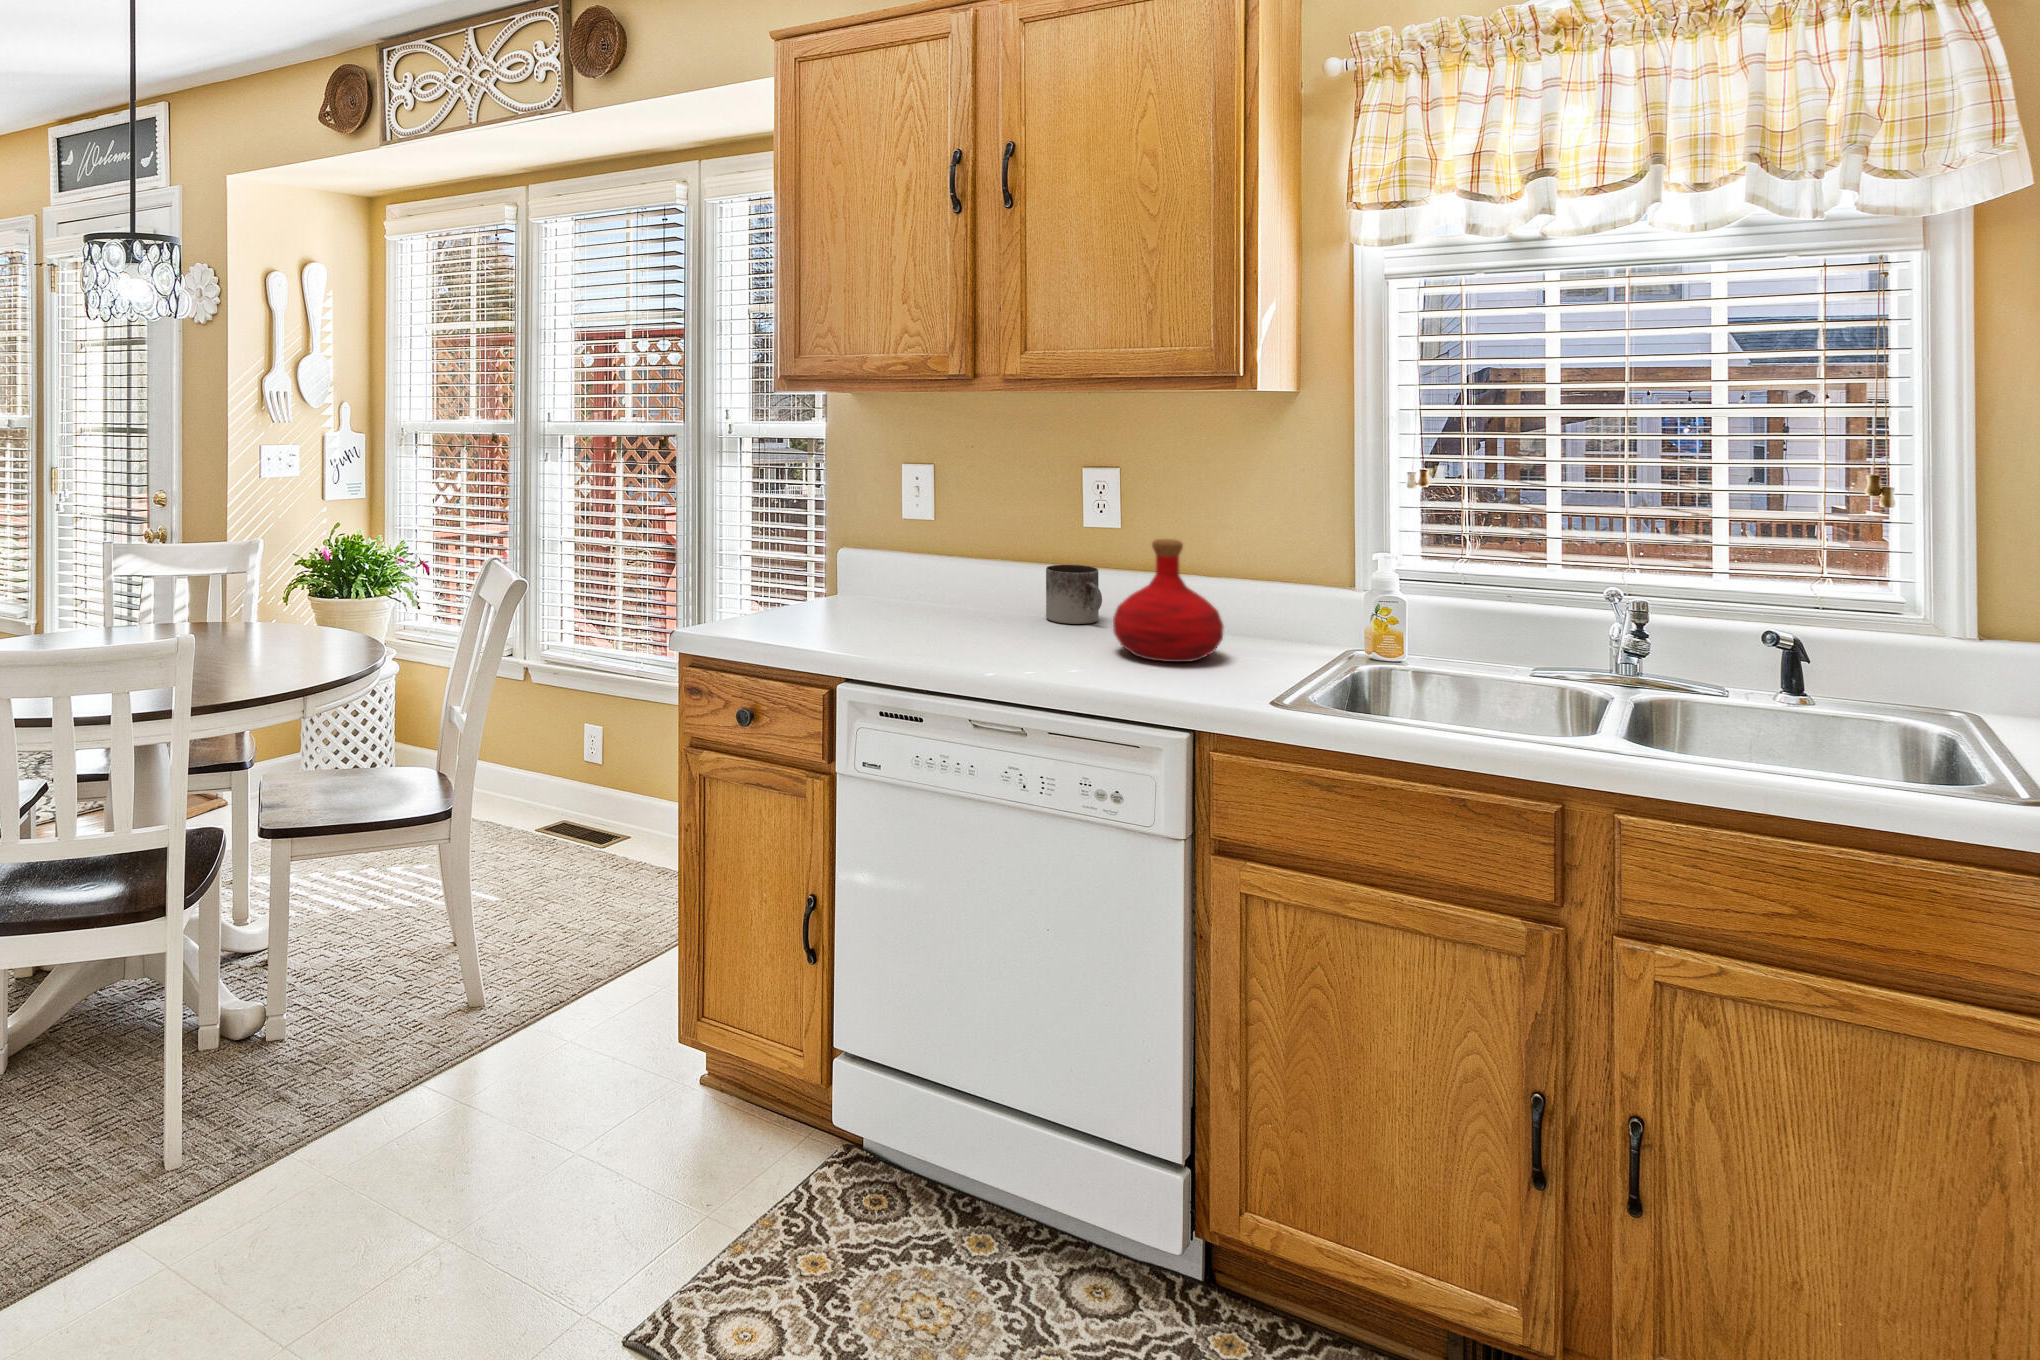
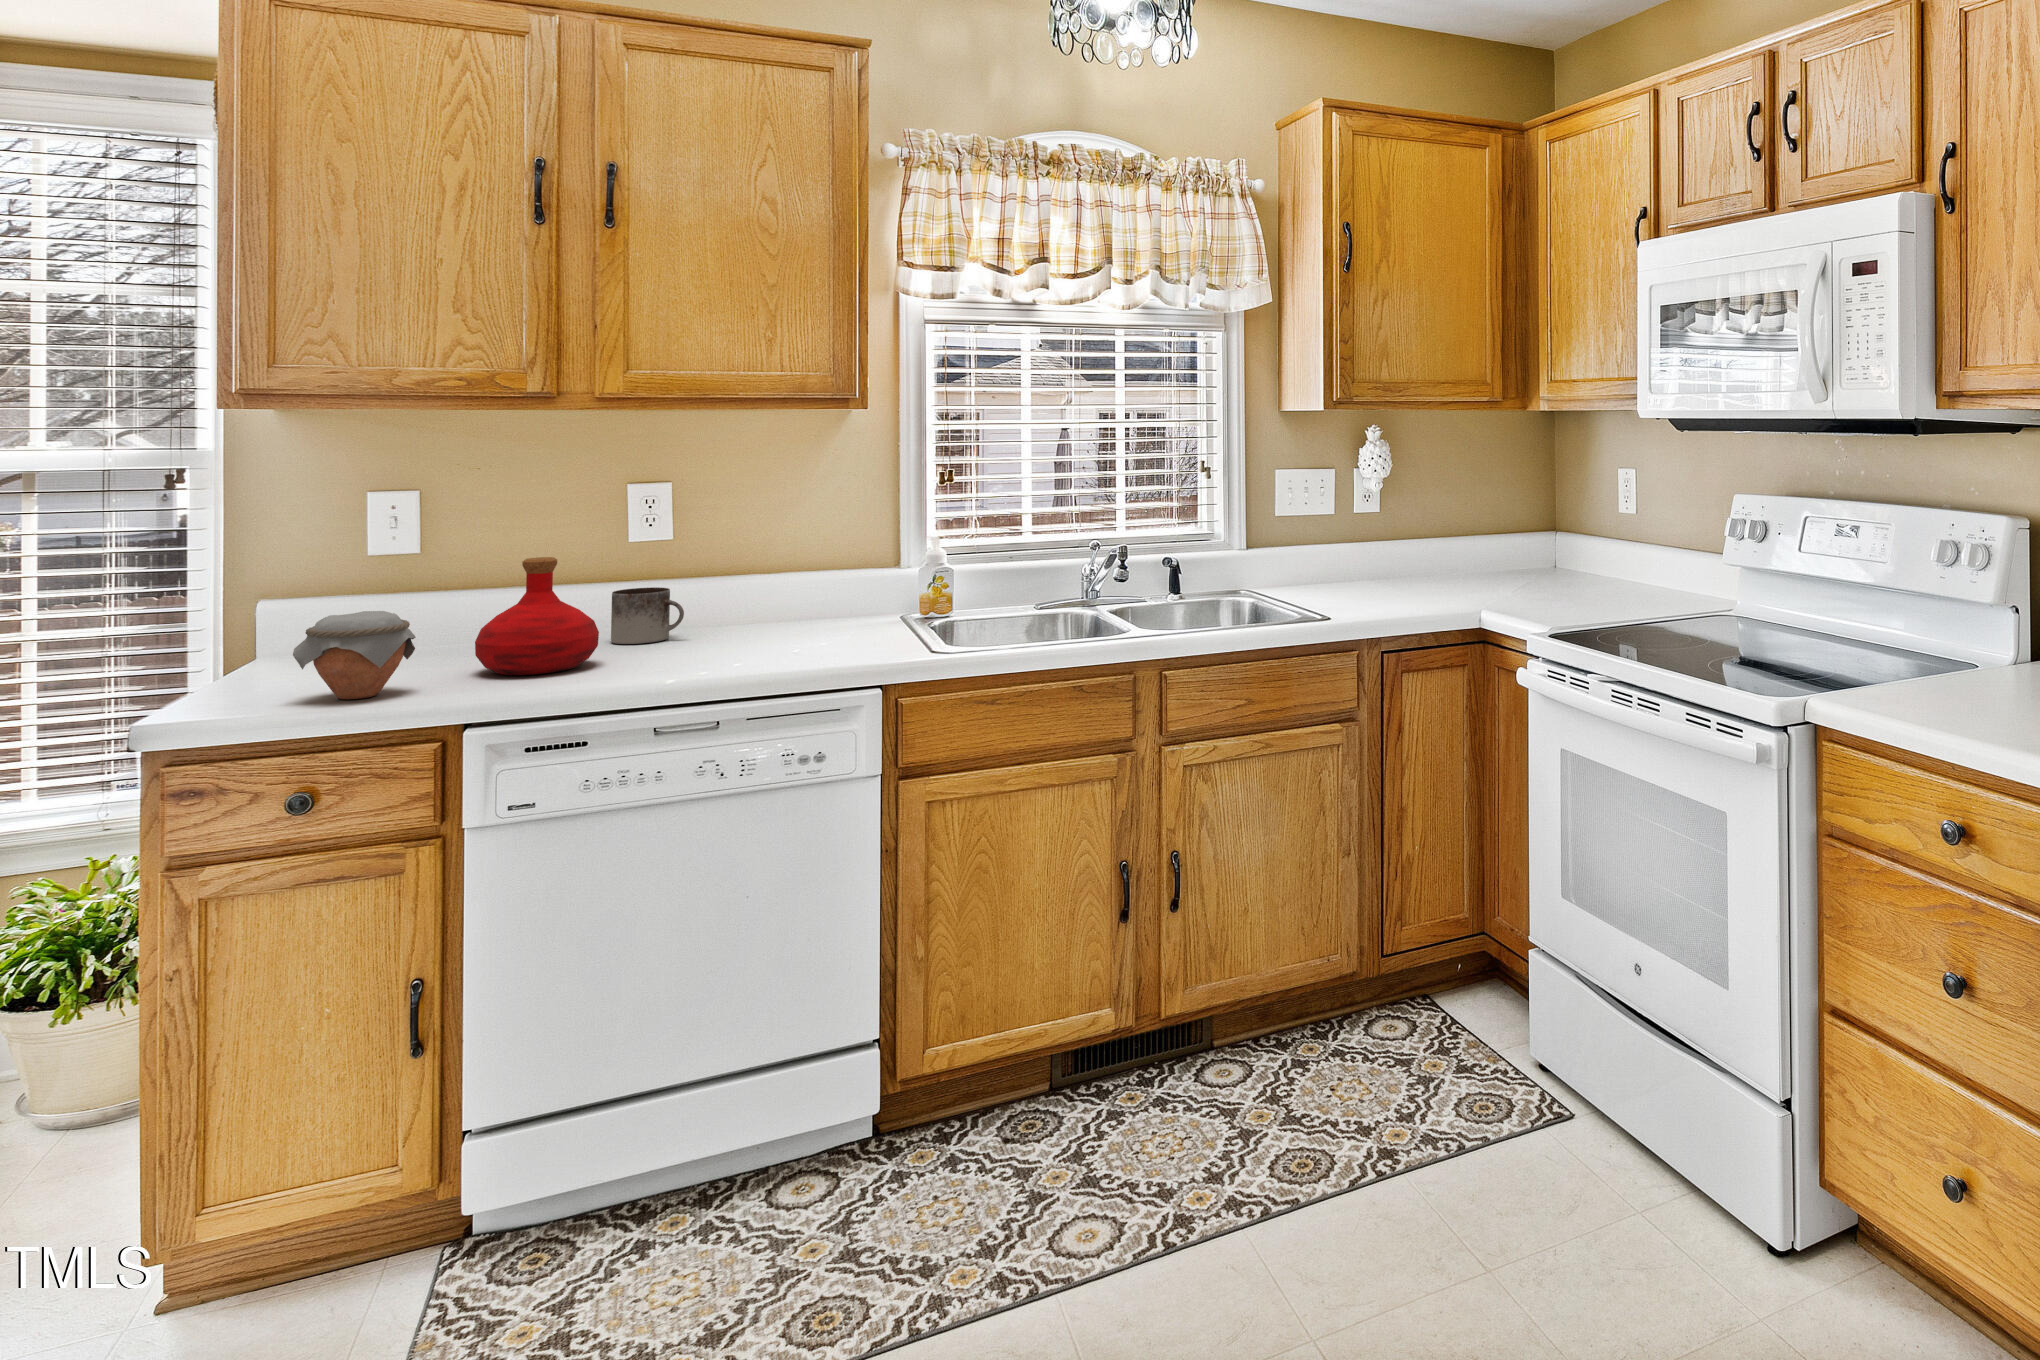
bottle: present [1113,539,1223,662] -> present [475,557,599,675]
jar: none [754,556,833,632] -> present [293,611,416,699]

